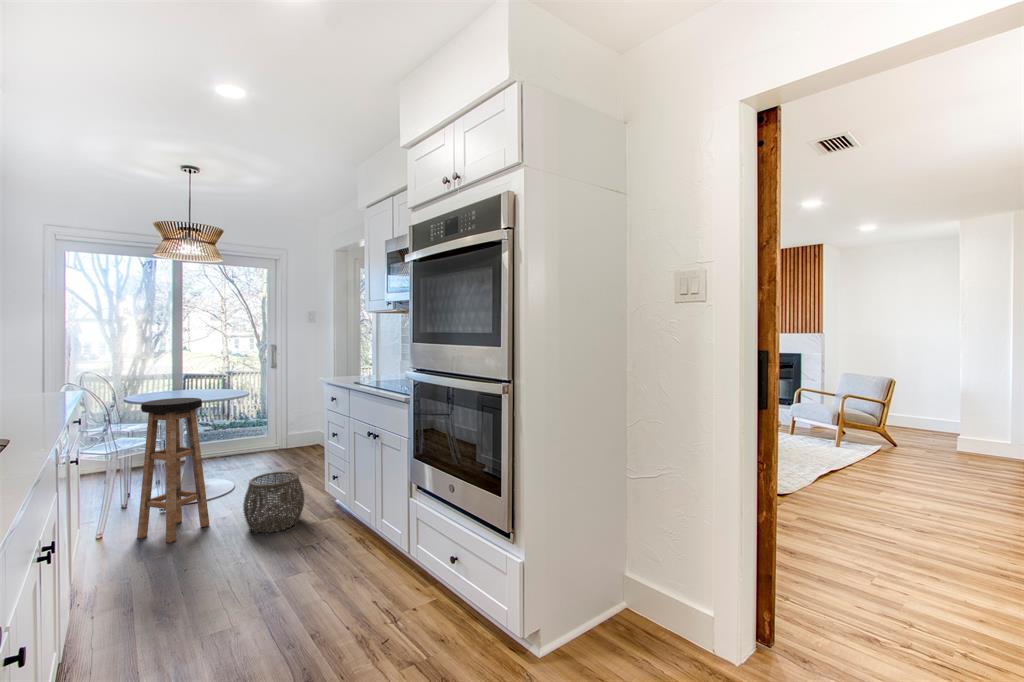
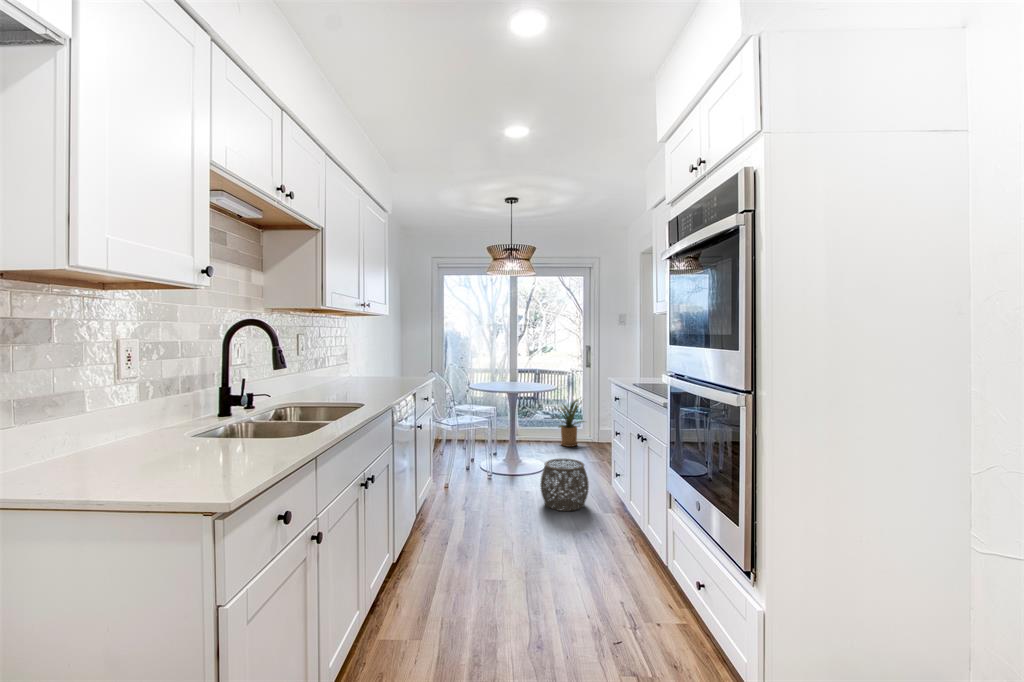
bar stool: present [137,398,209,543] -> none [474,387,519,499]
house plant: none [226,402,279,460] -> present [557,399,585,447]

